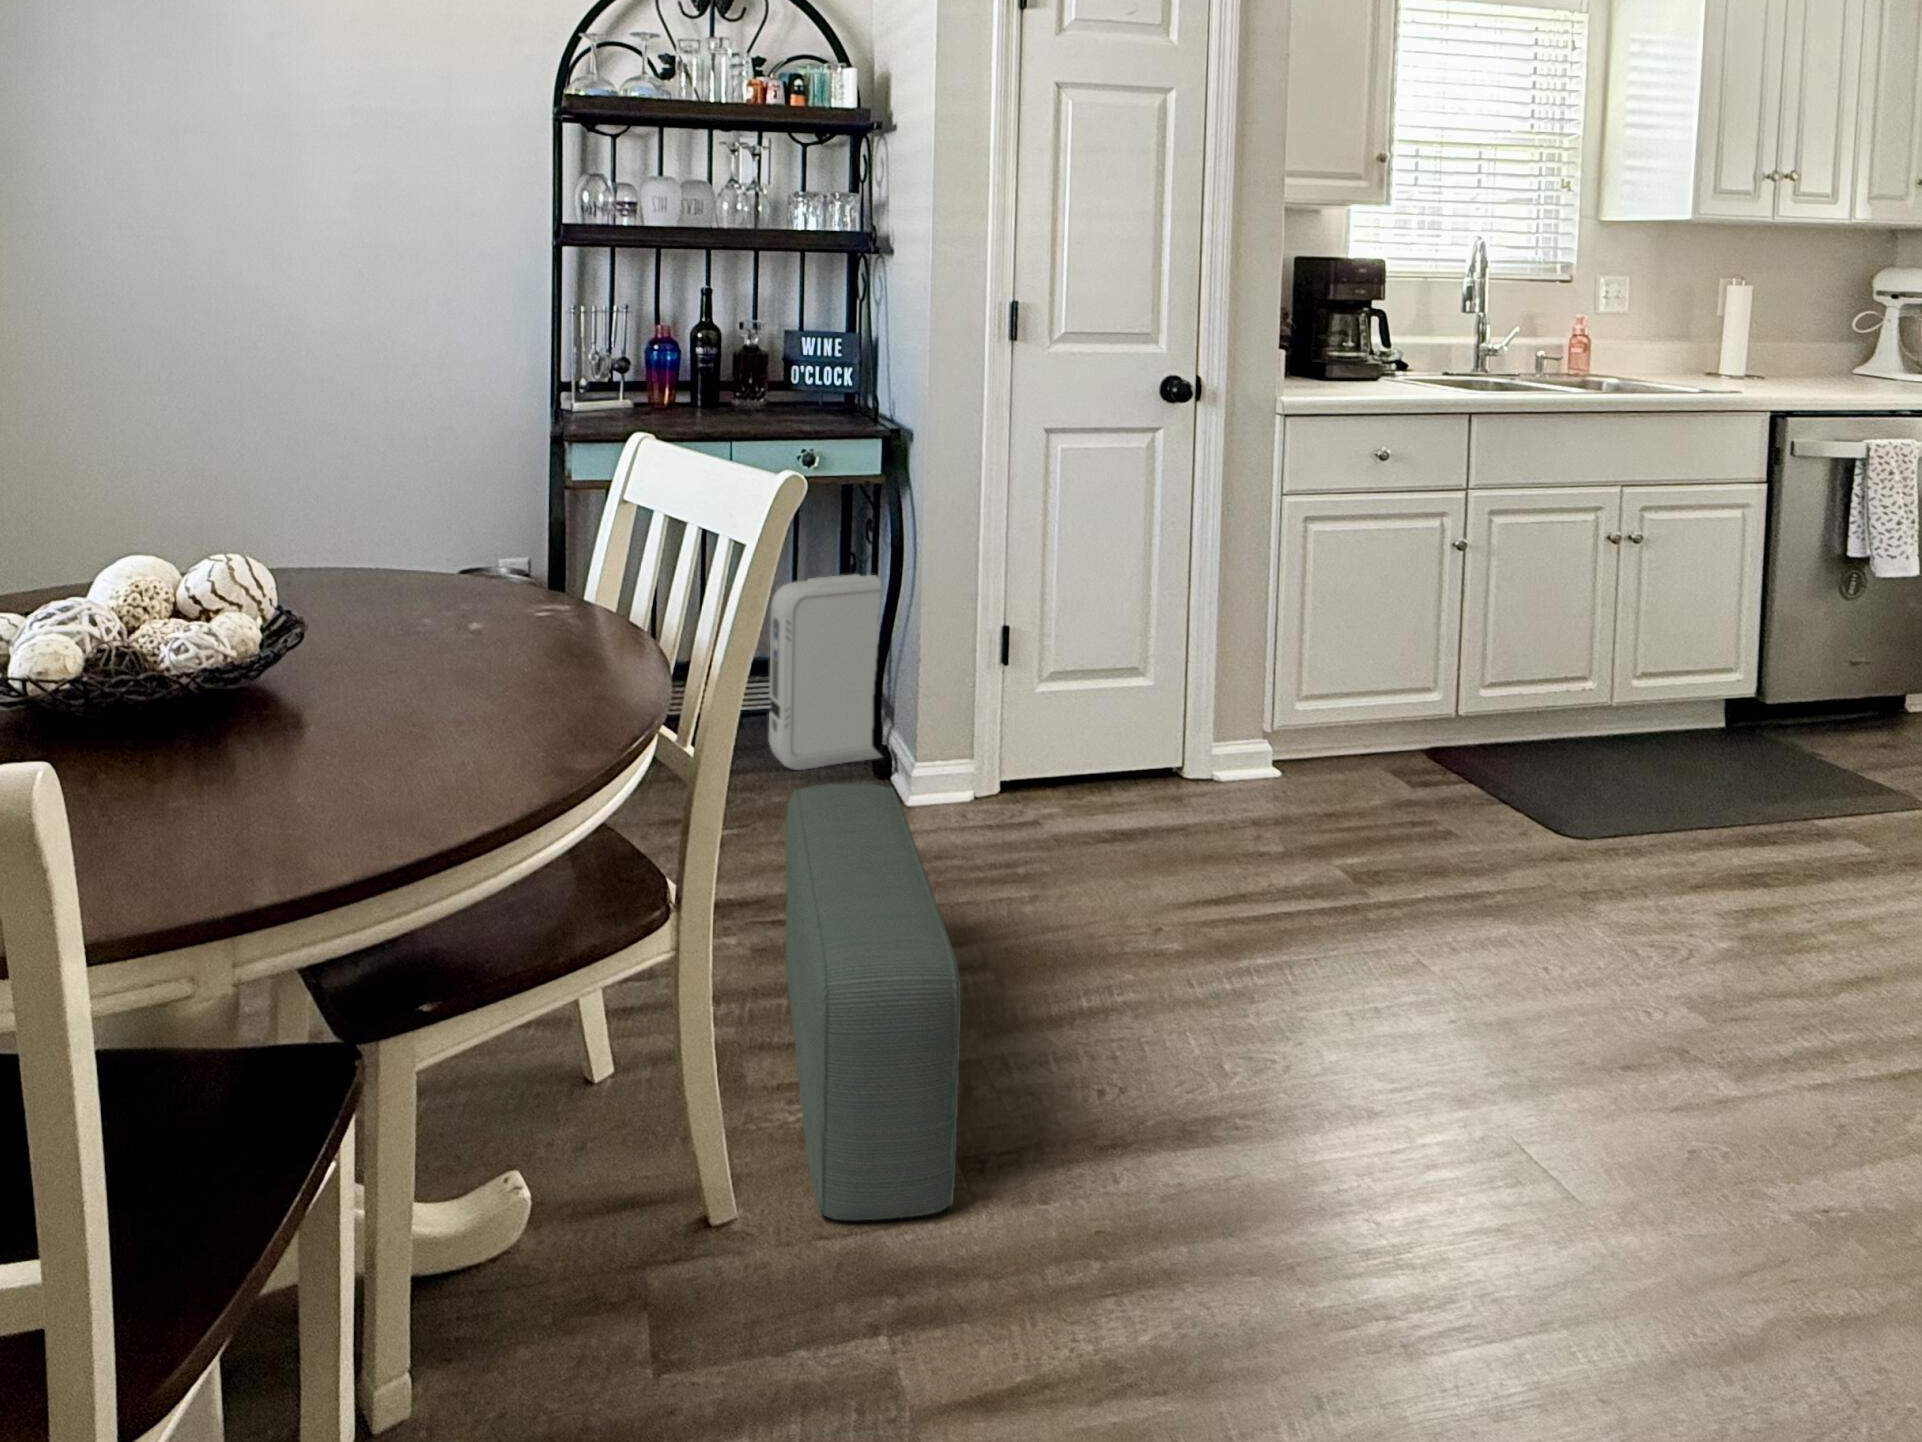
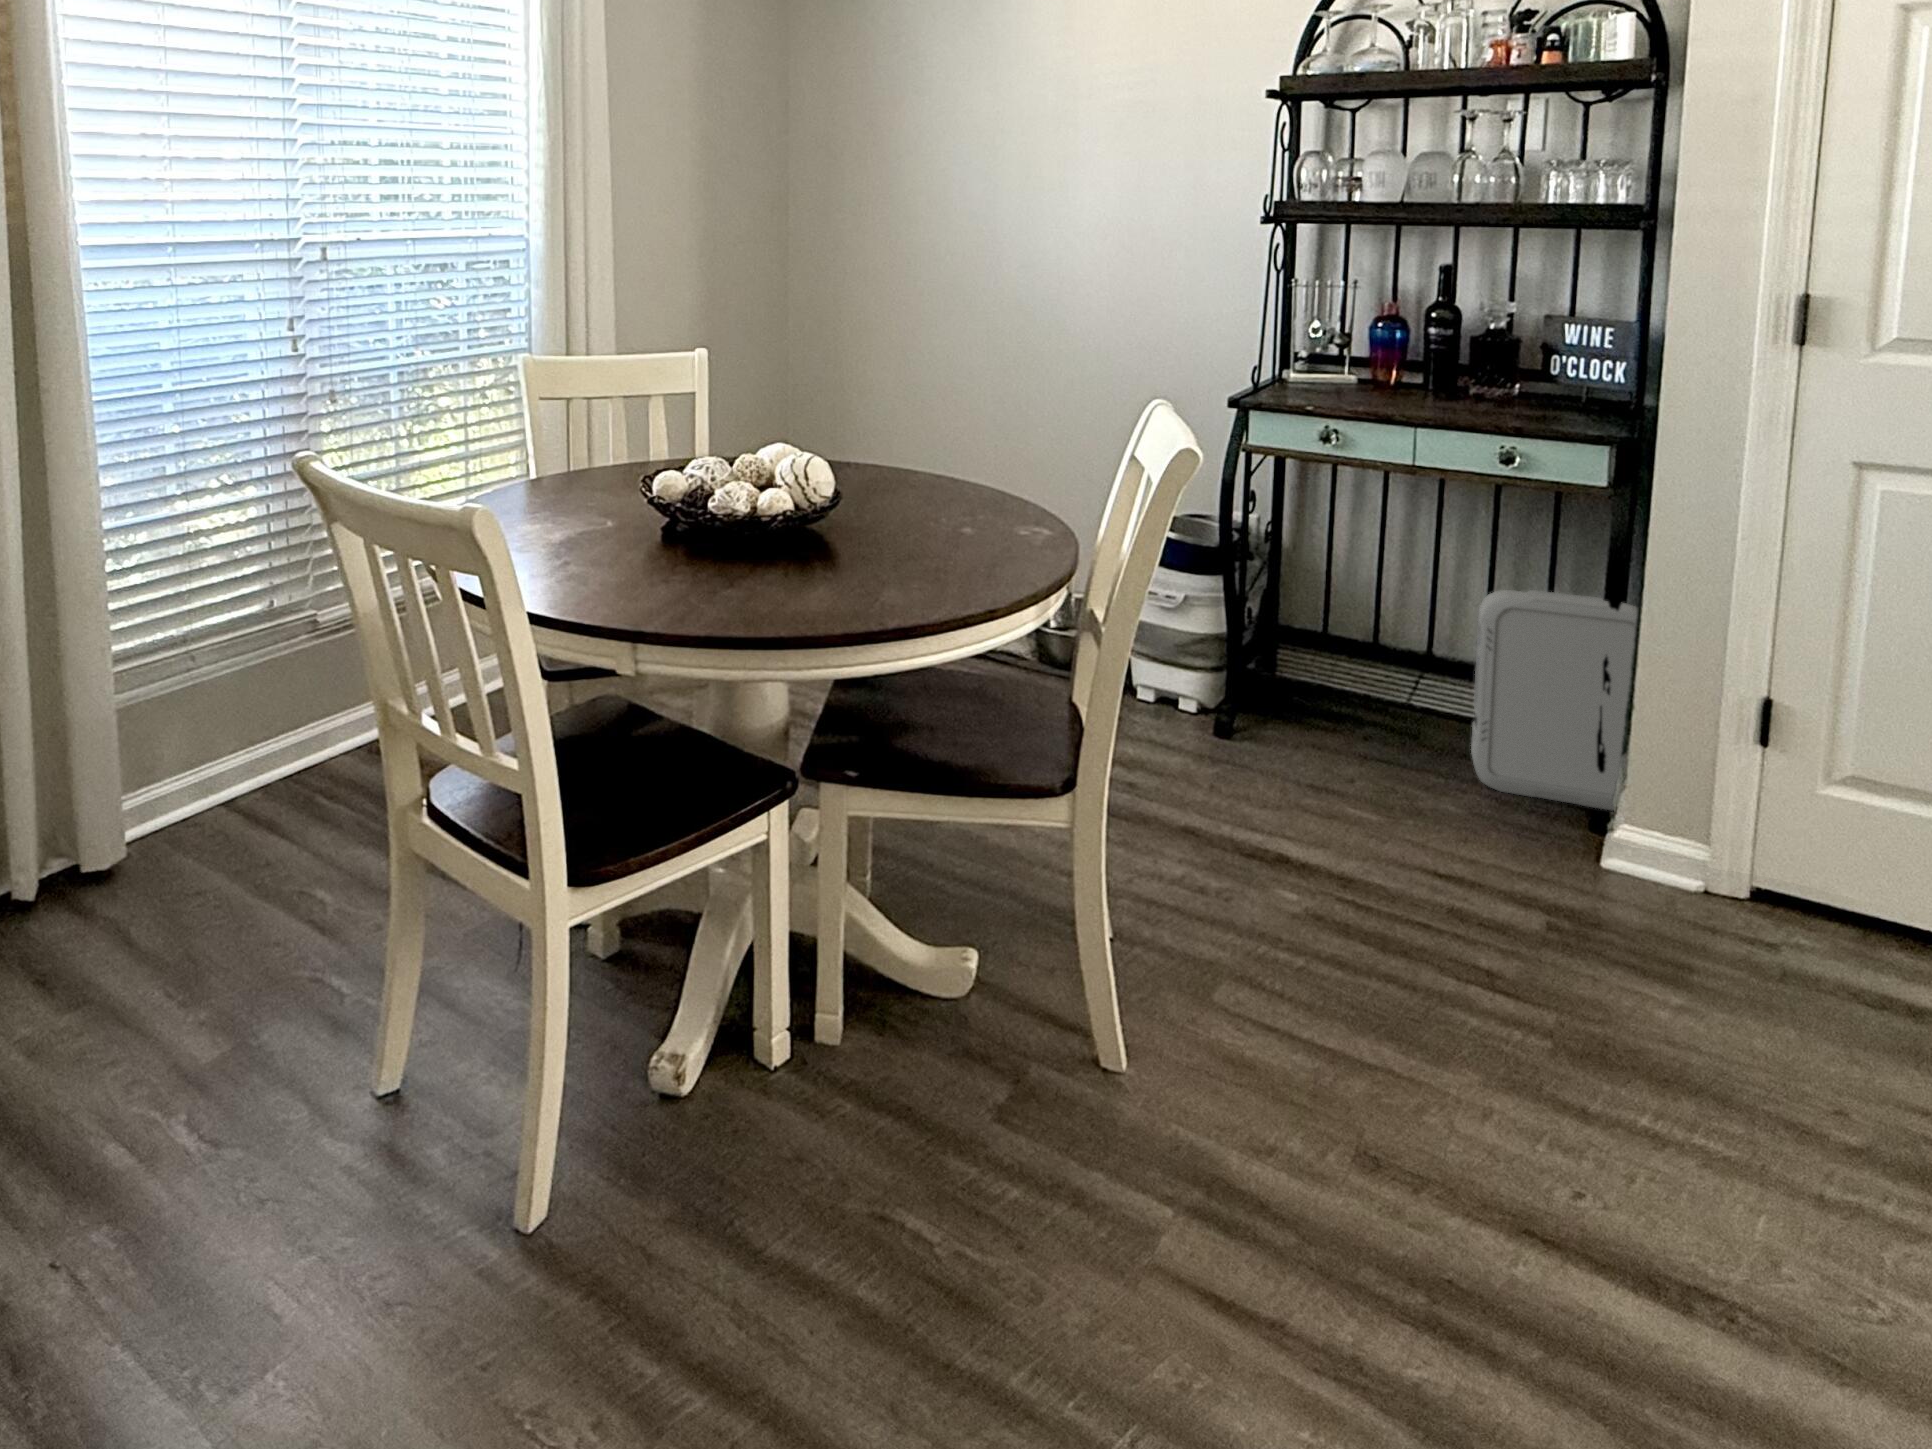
pouf: present [785,783,961,1221] -> none [1189,777,1451,1185]

